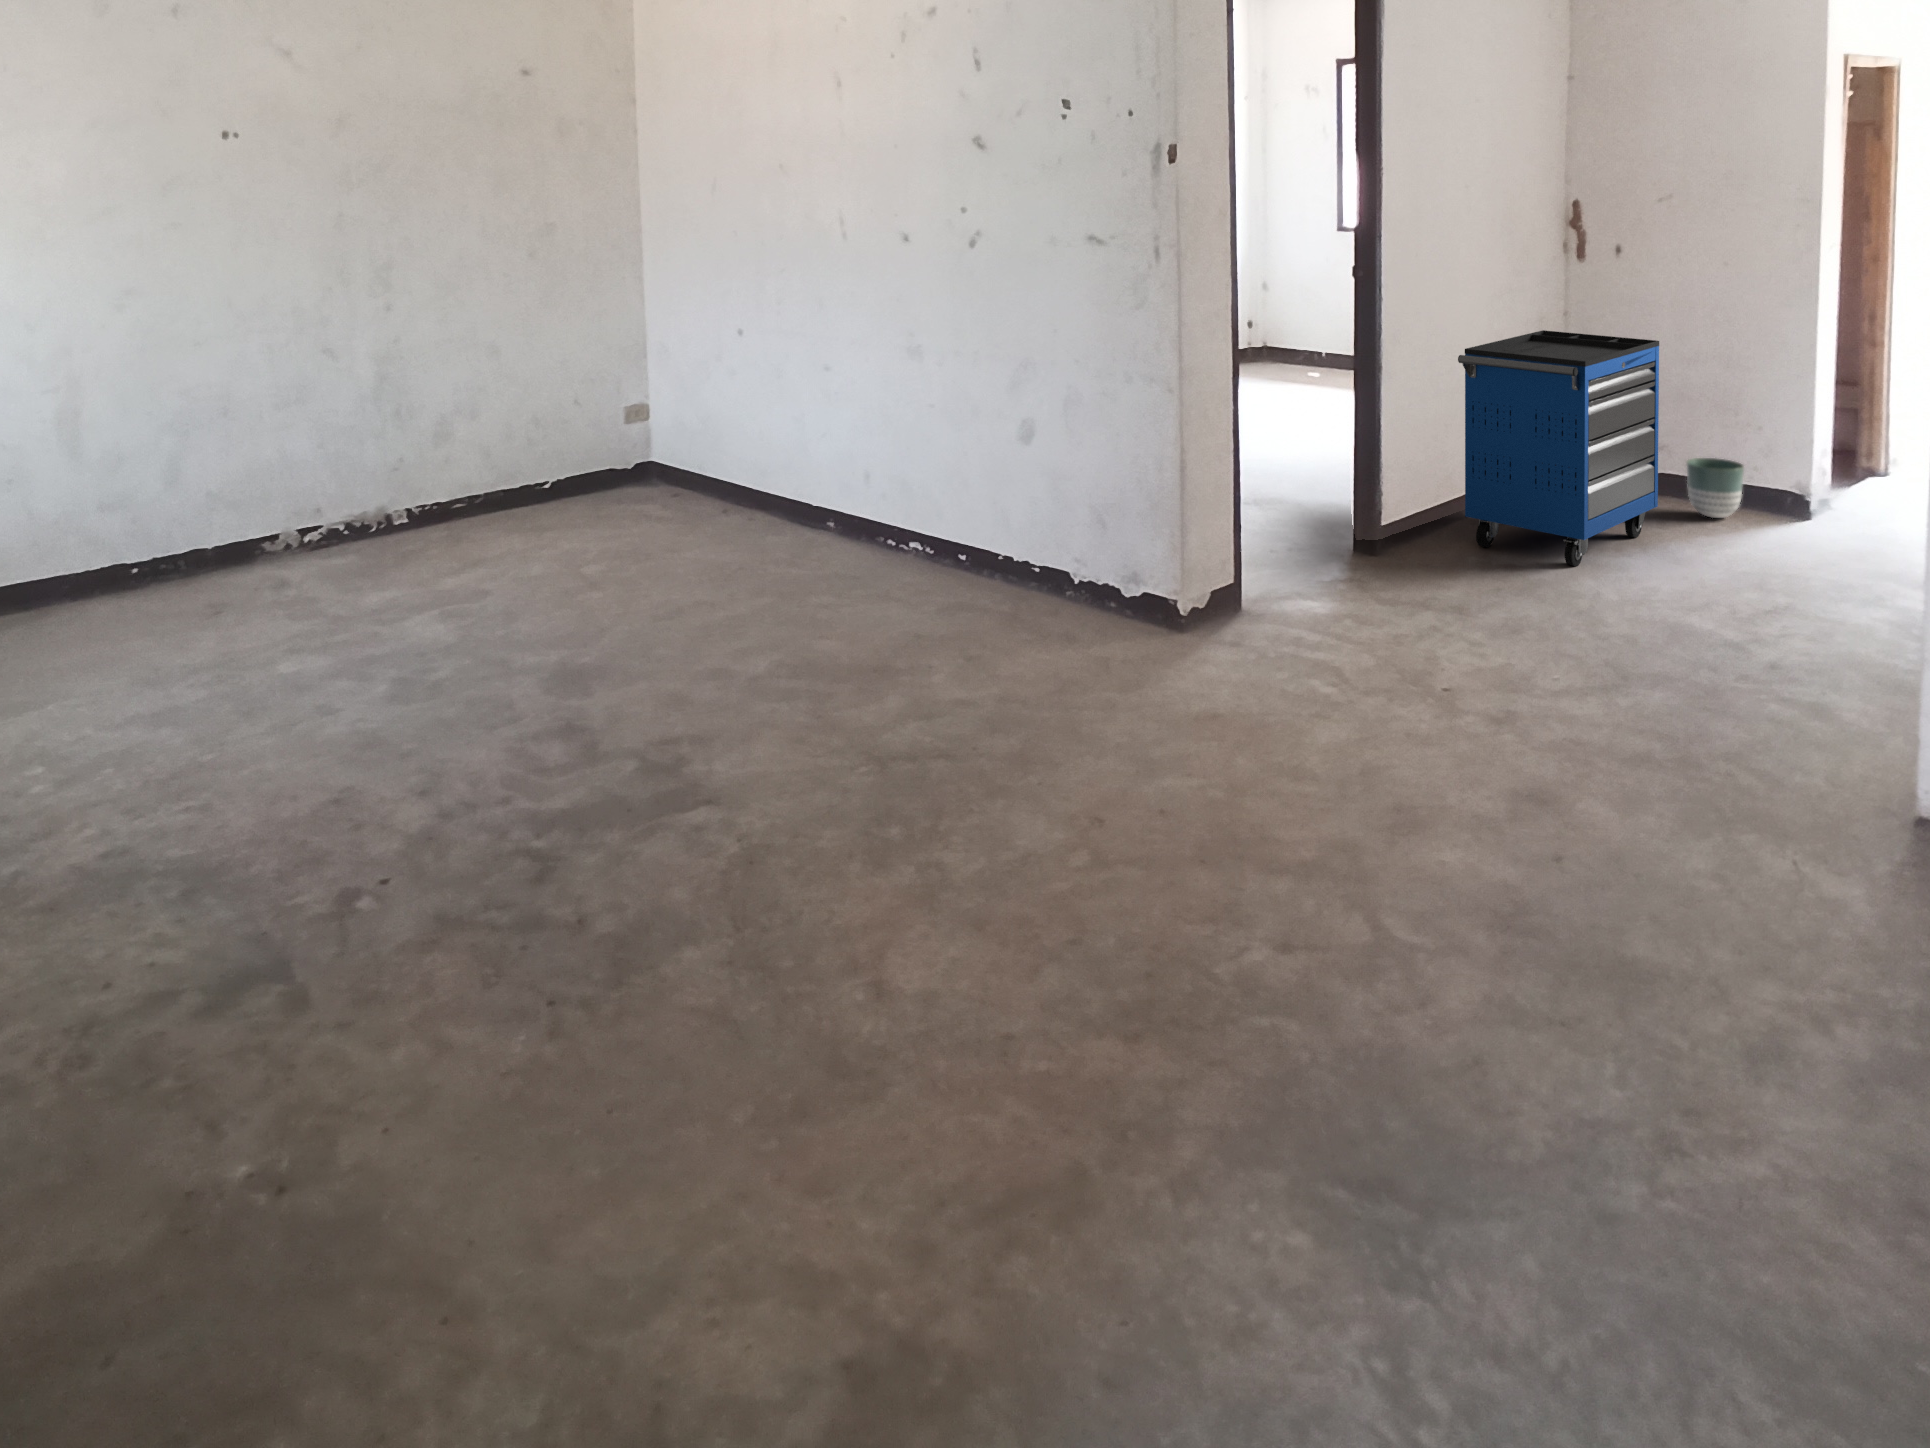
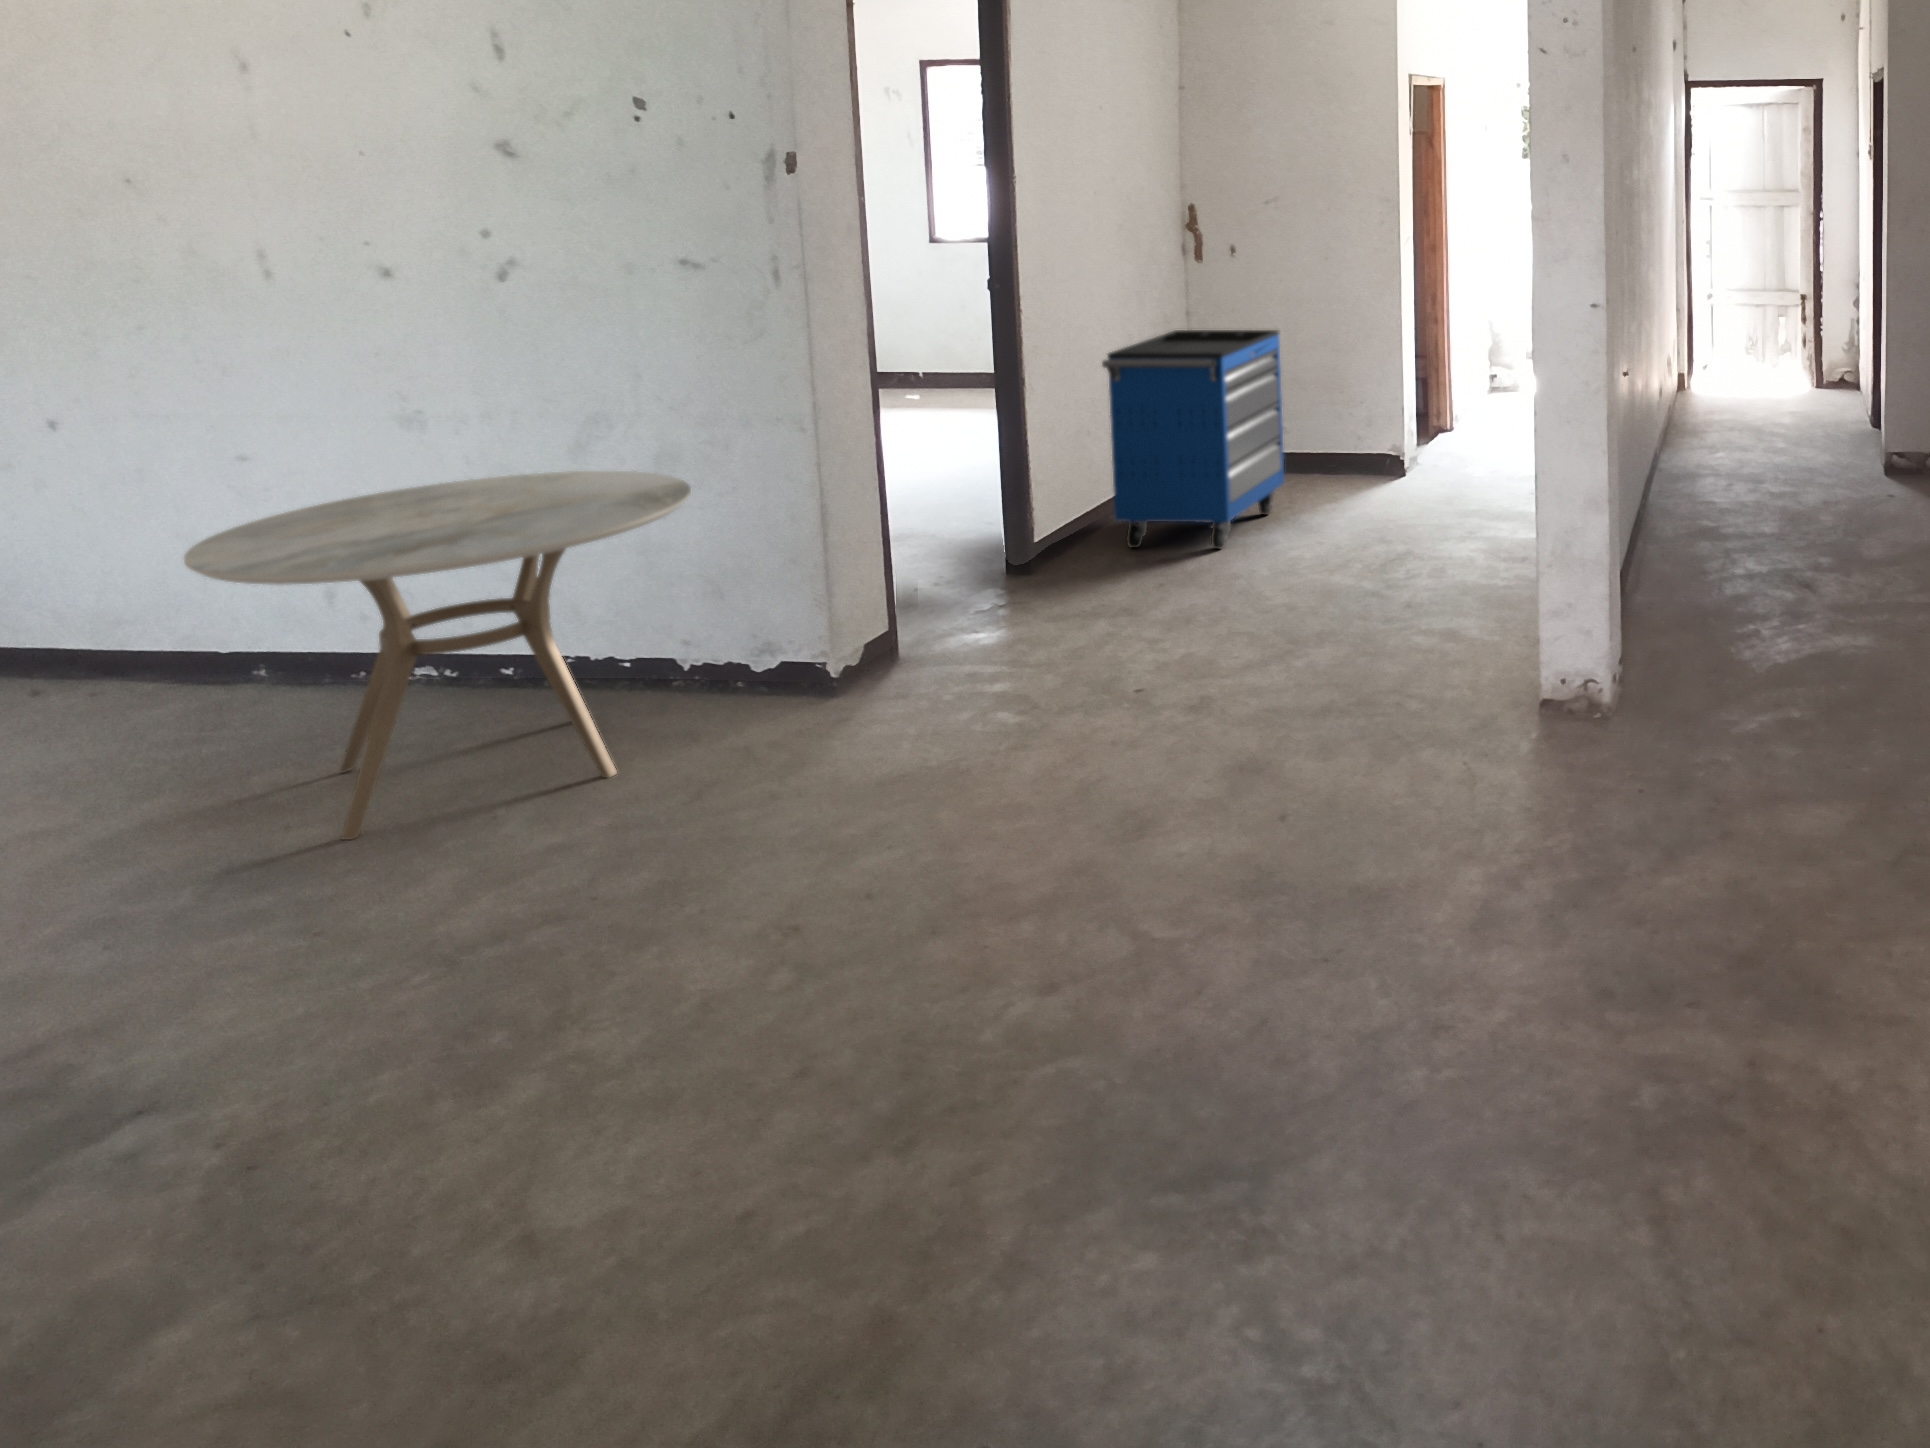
dining table: none [767,401,1081,663] -> present [184,471,691,840]
planter: present [1686,458,1744,518] -> none [1304,434,1350,487]

